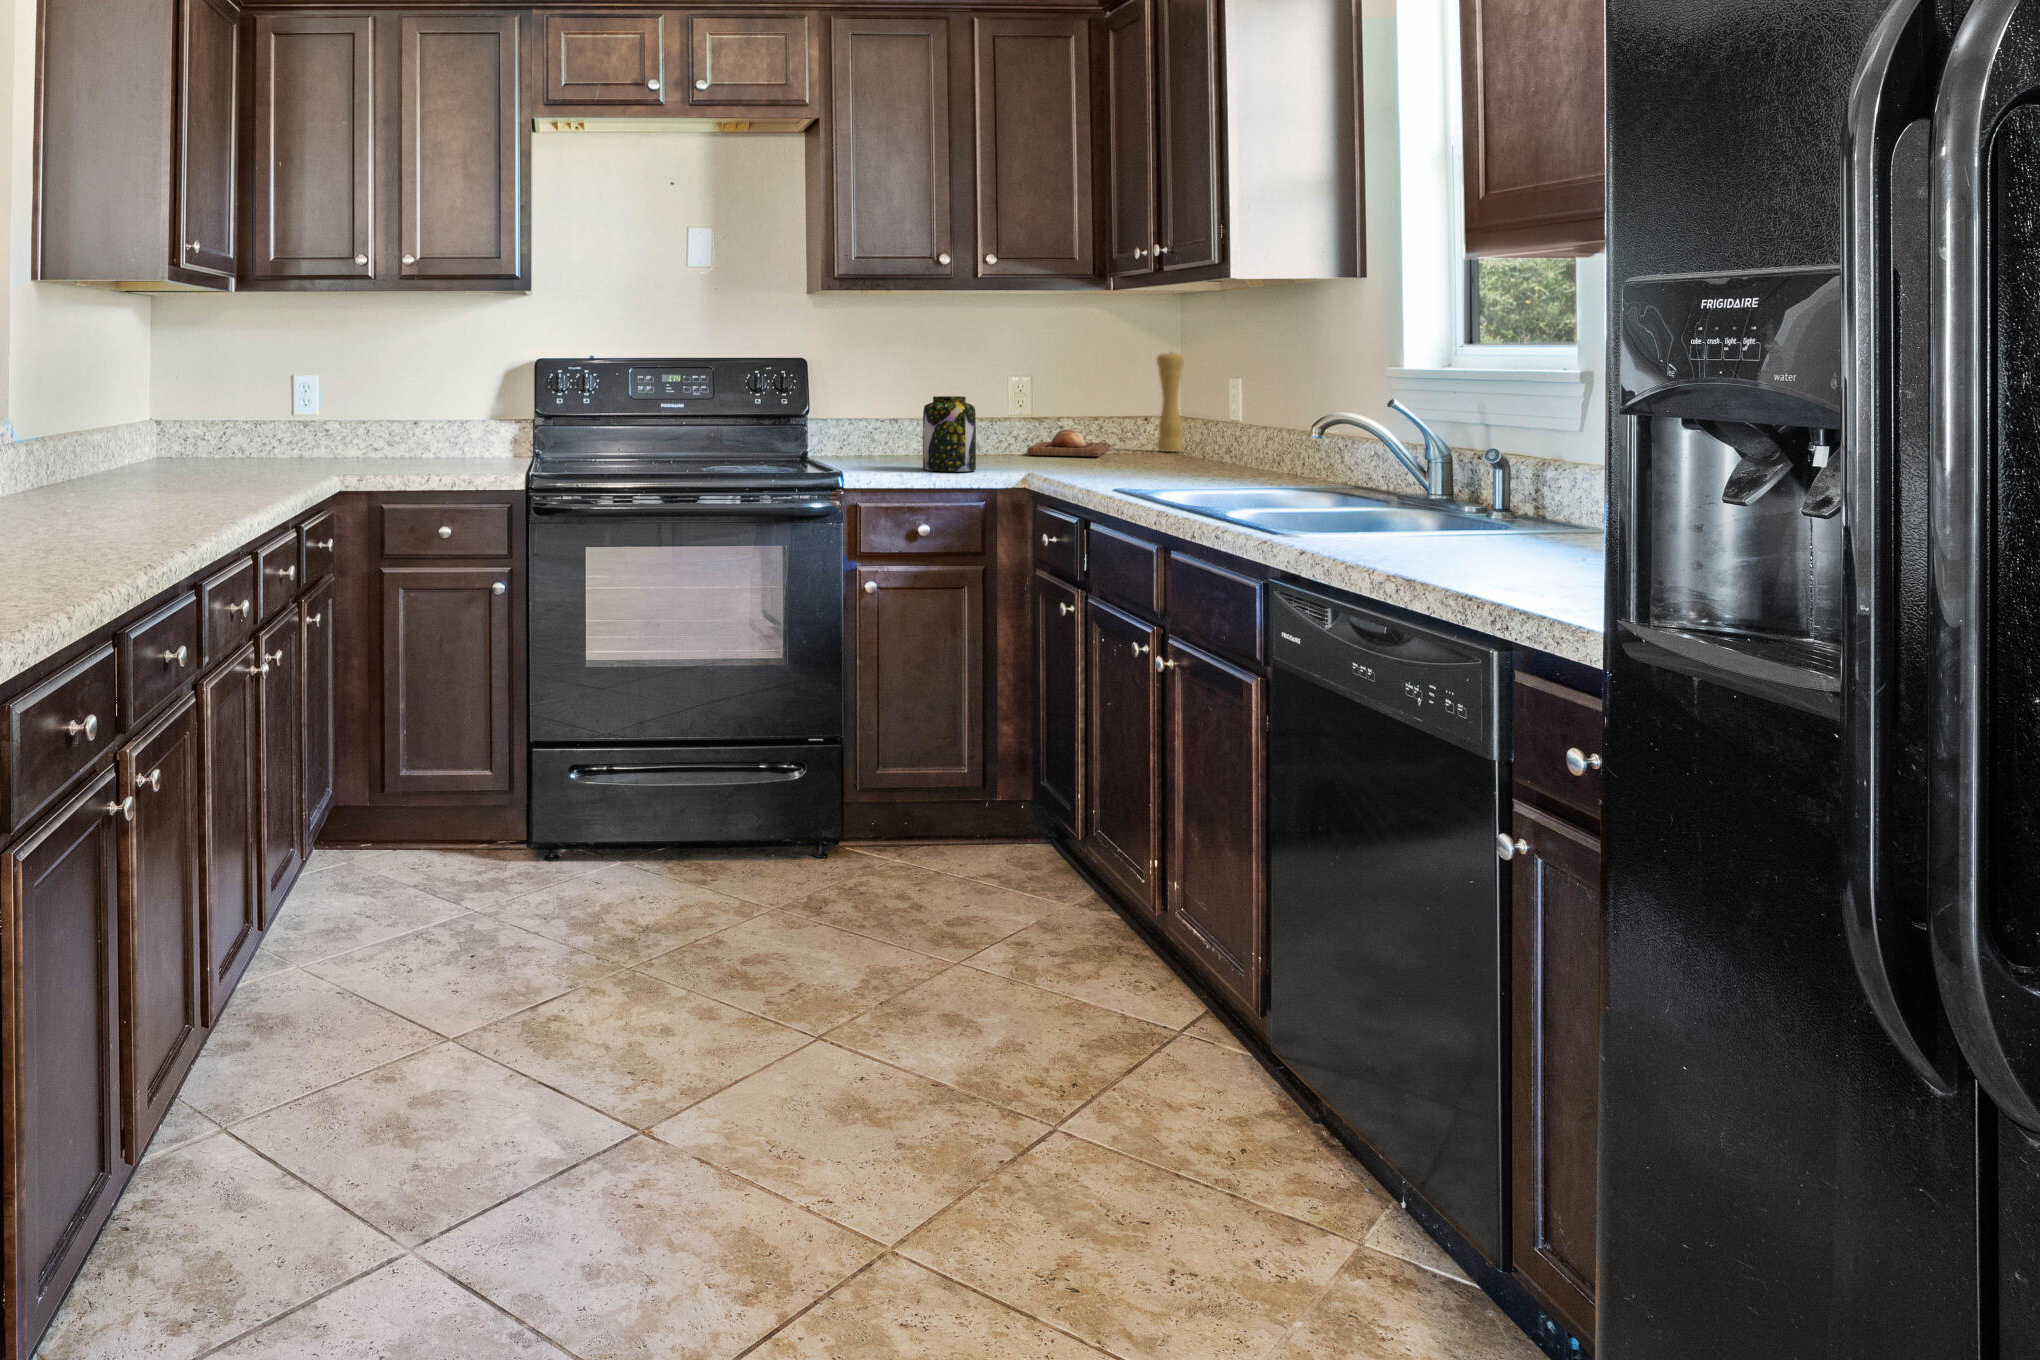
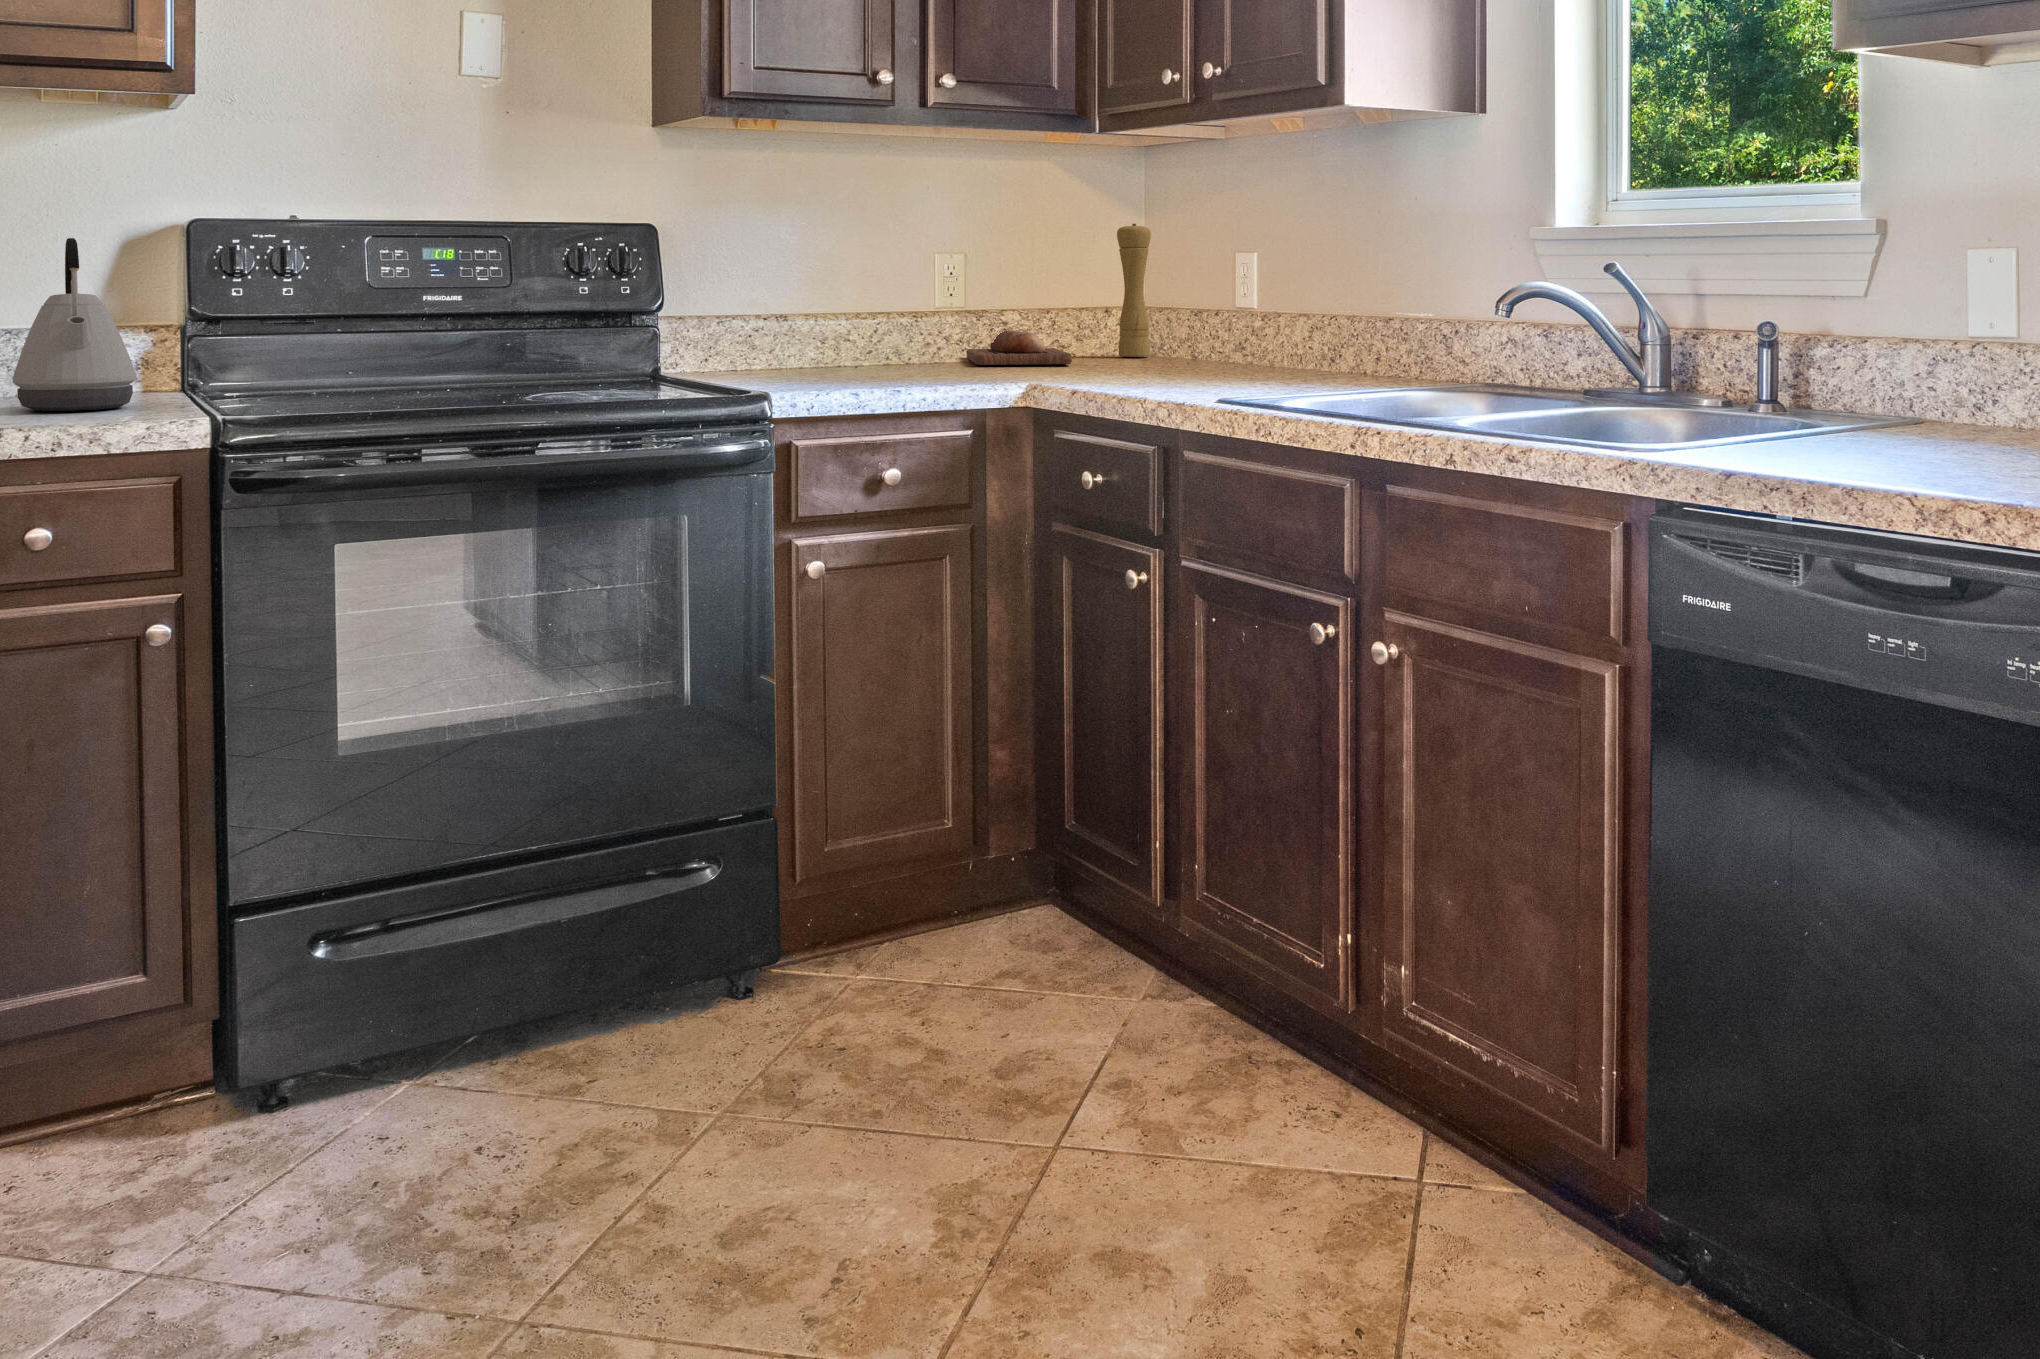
kettle: none [442,375,499,467] -> present [12,238,137,411]
jar: present [923,396,976,472] -> none [880,275,960,388]

